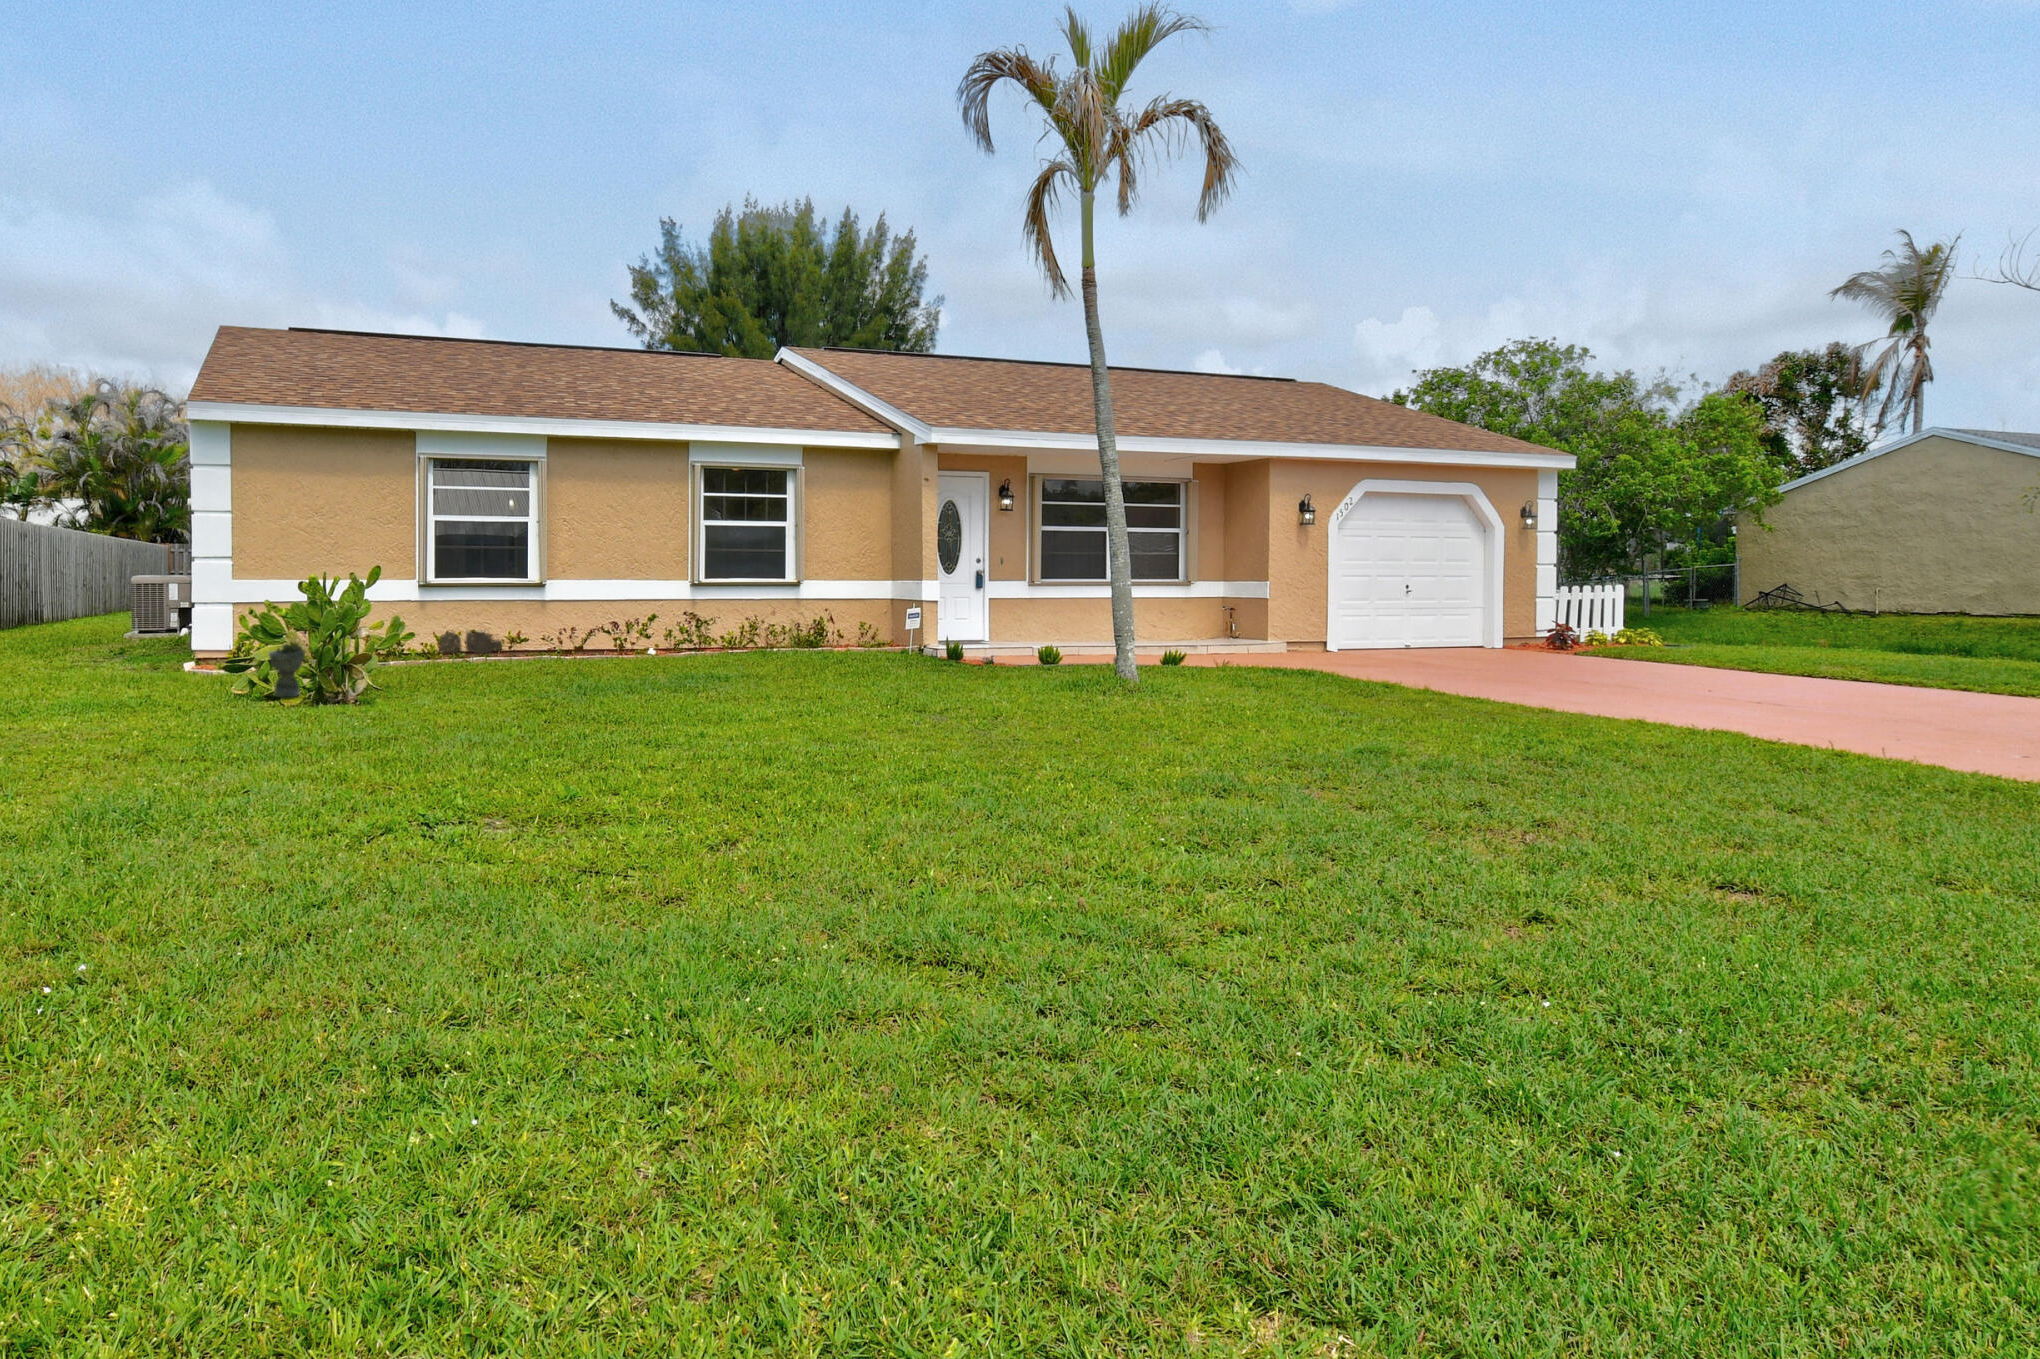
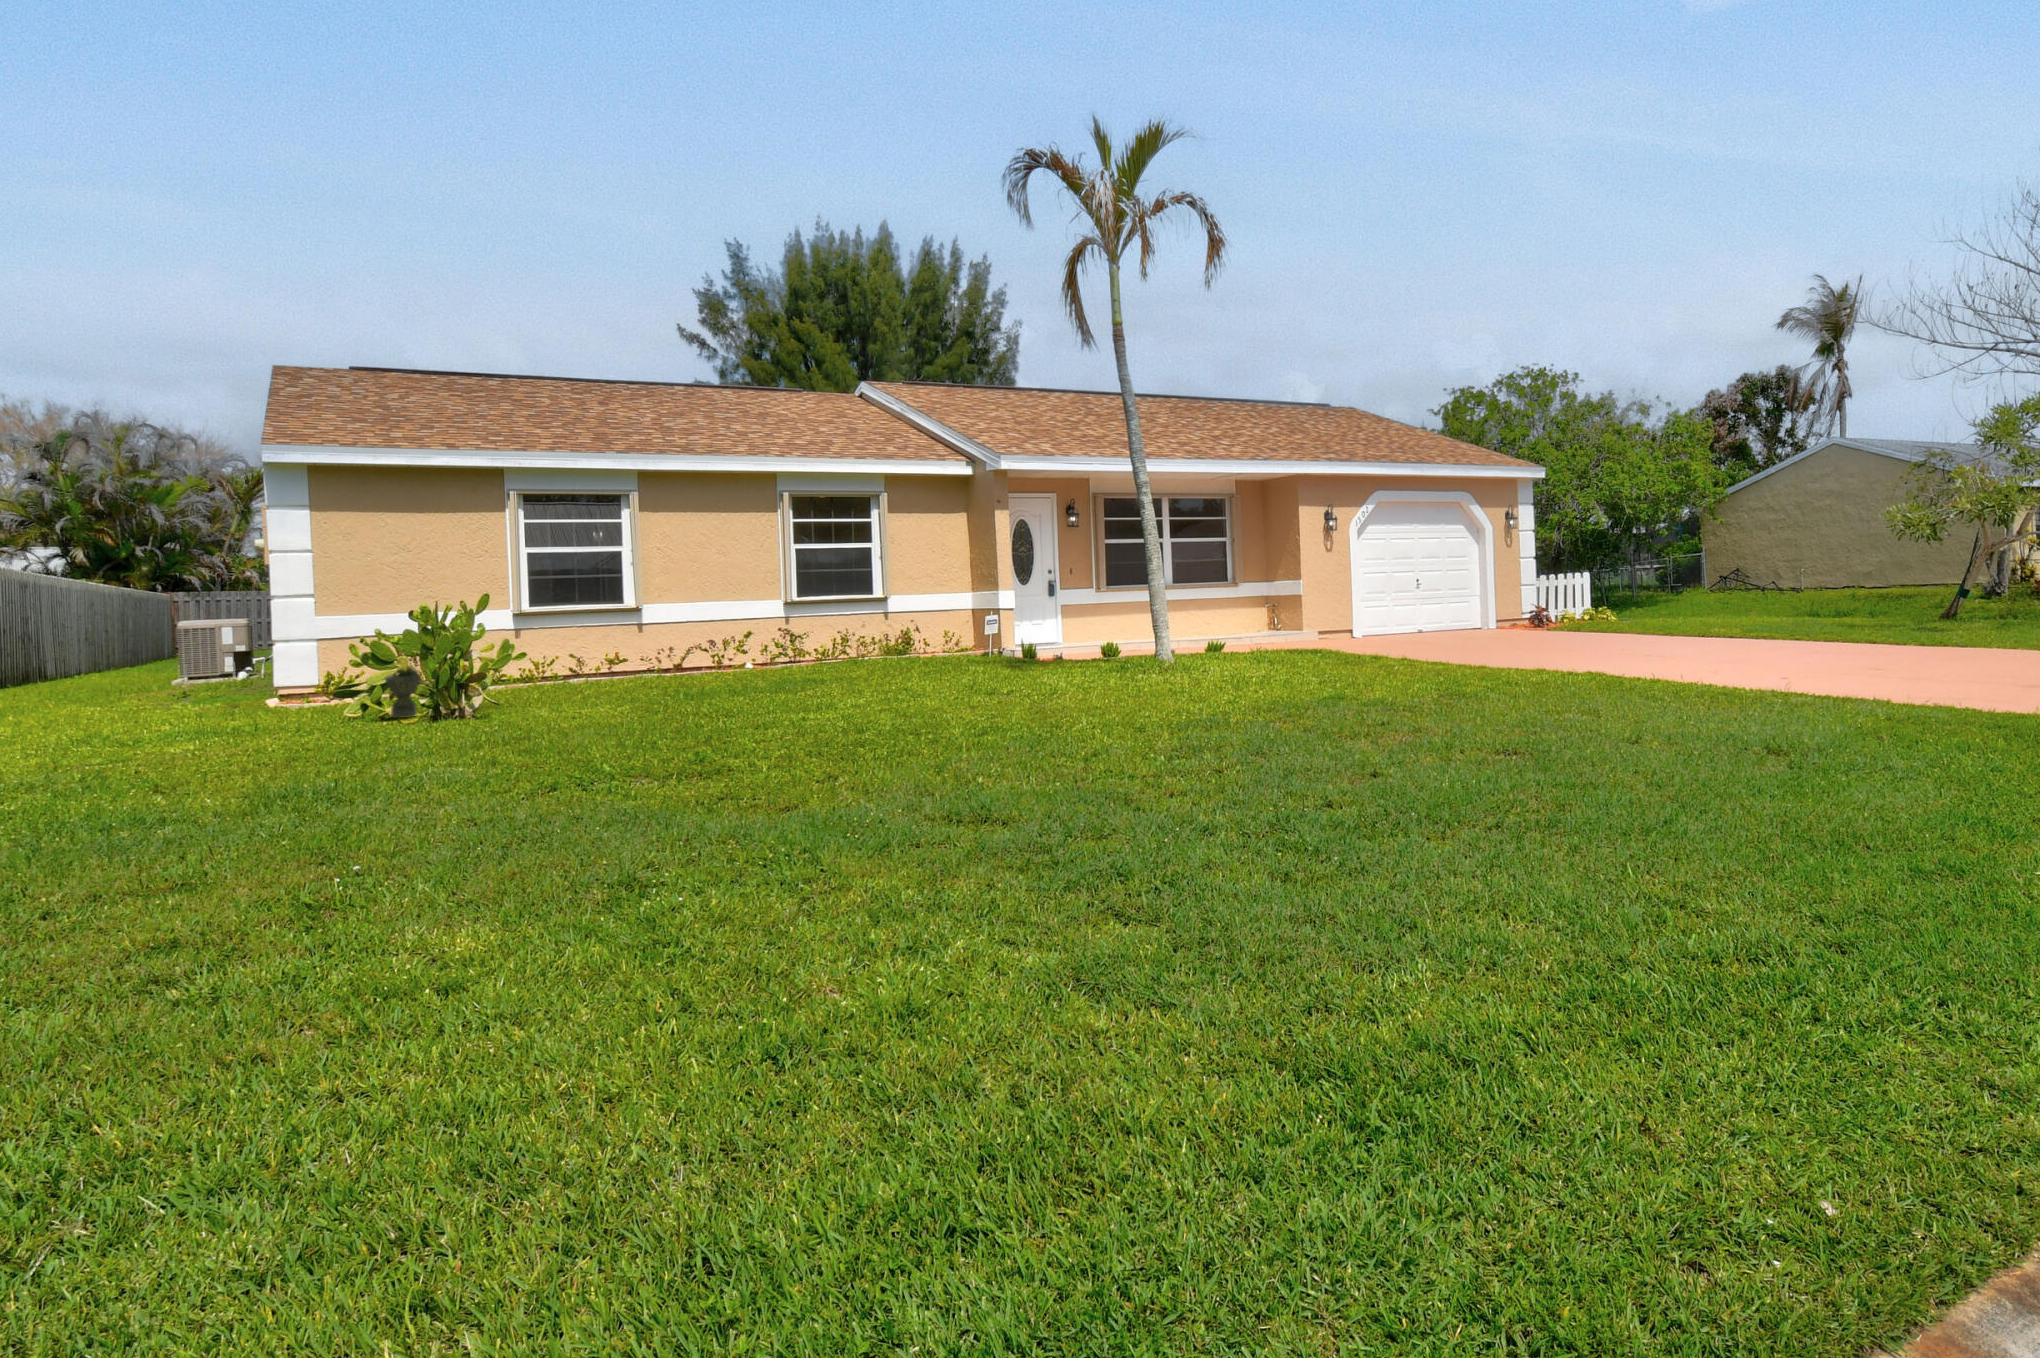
woven basket: present [439,632,502,654] -> none [534,653,599,677]

